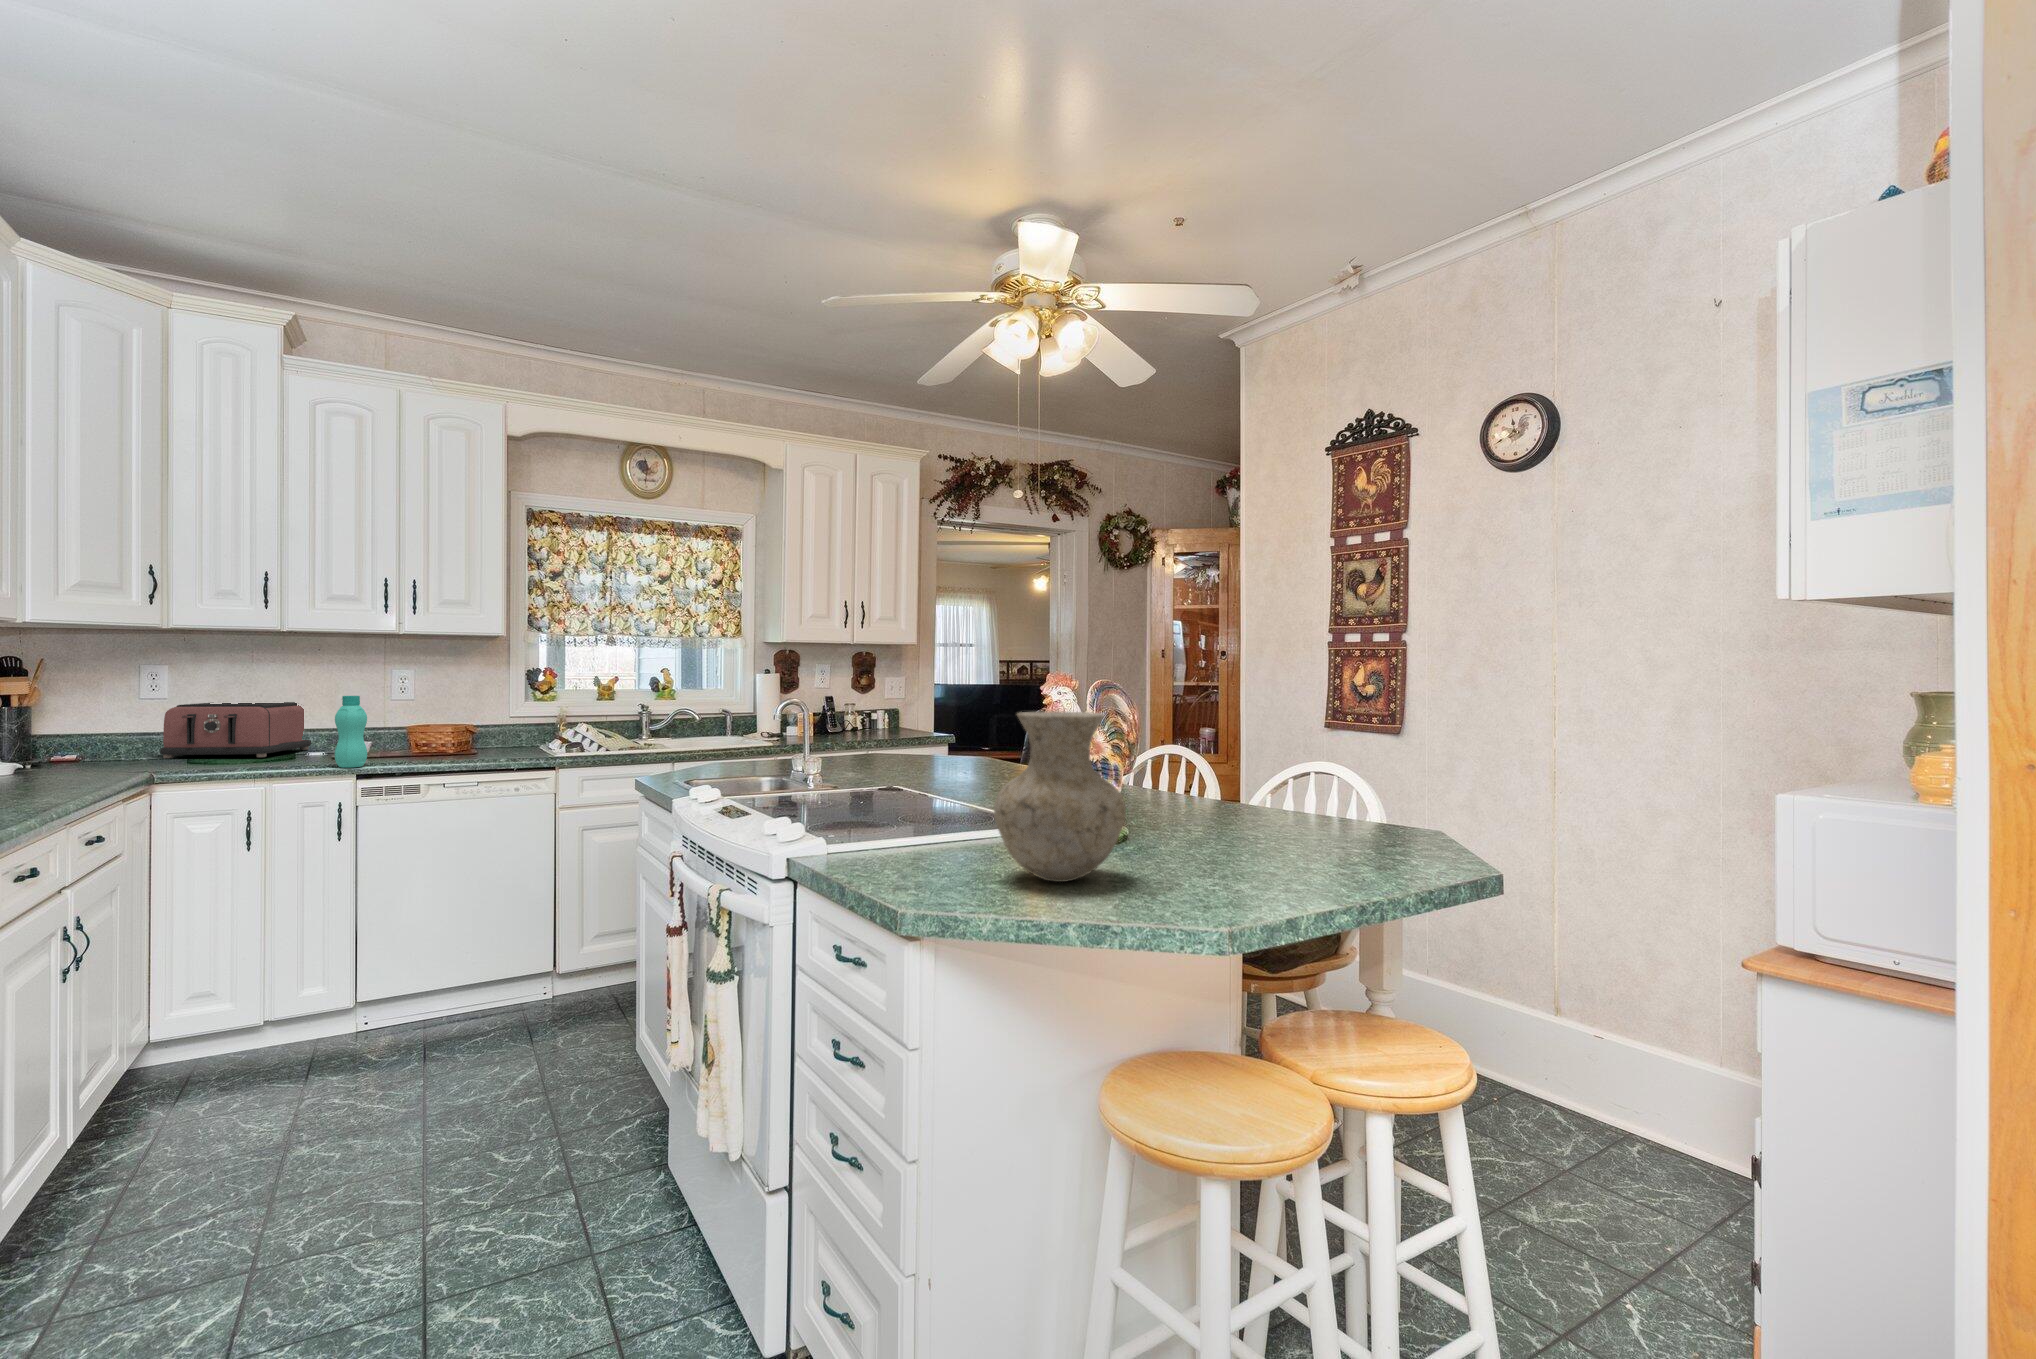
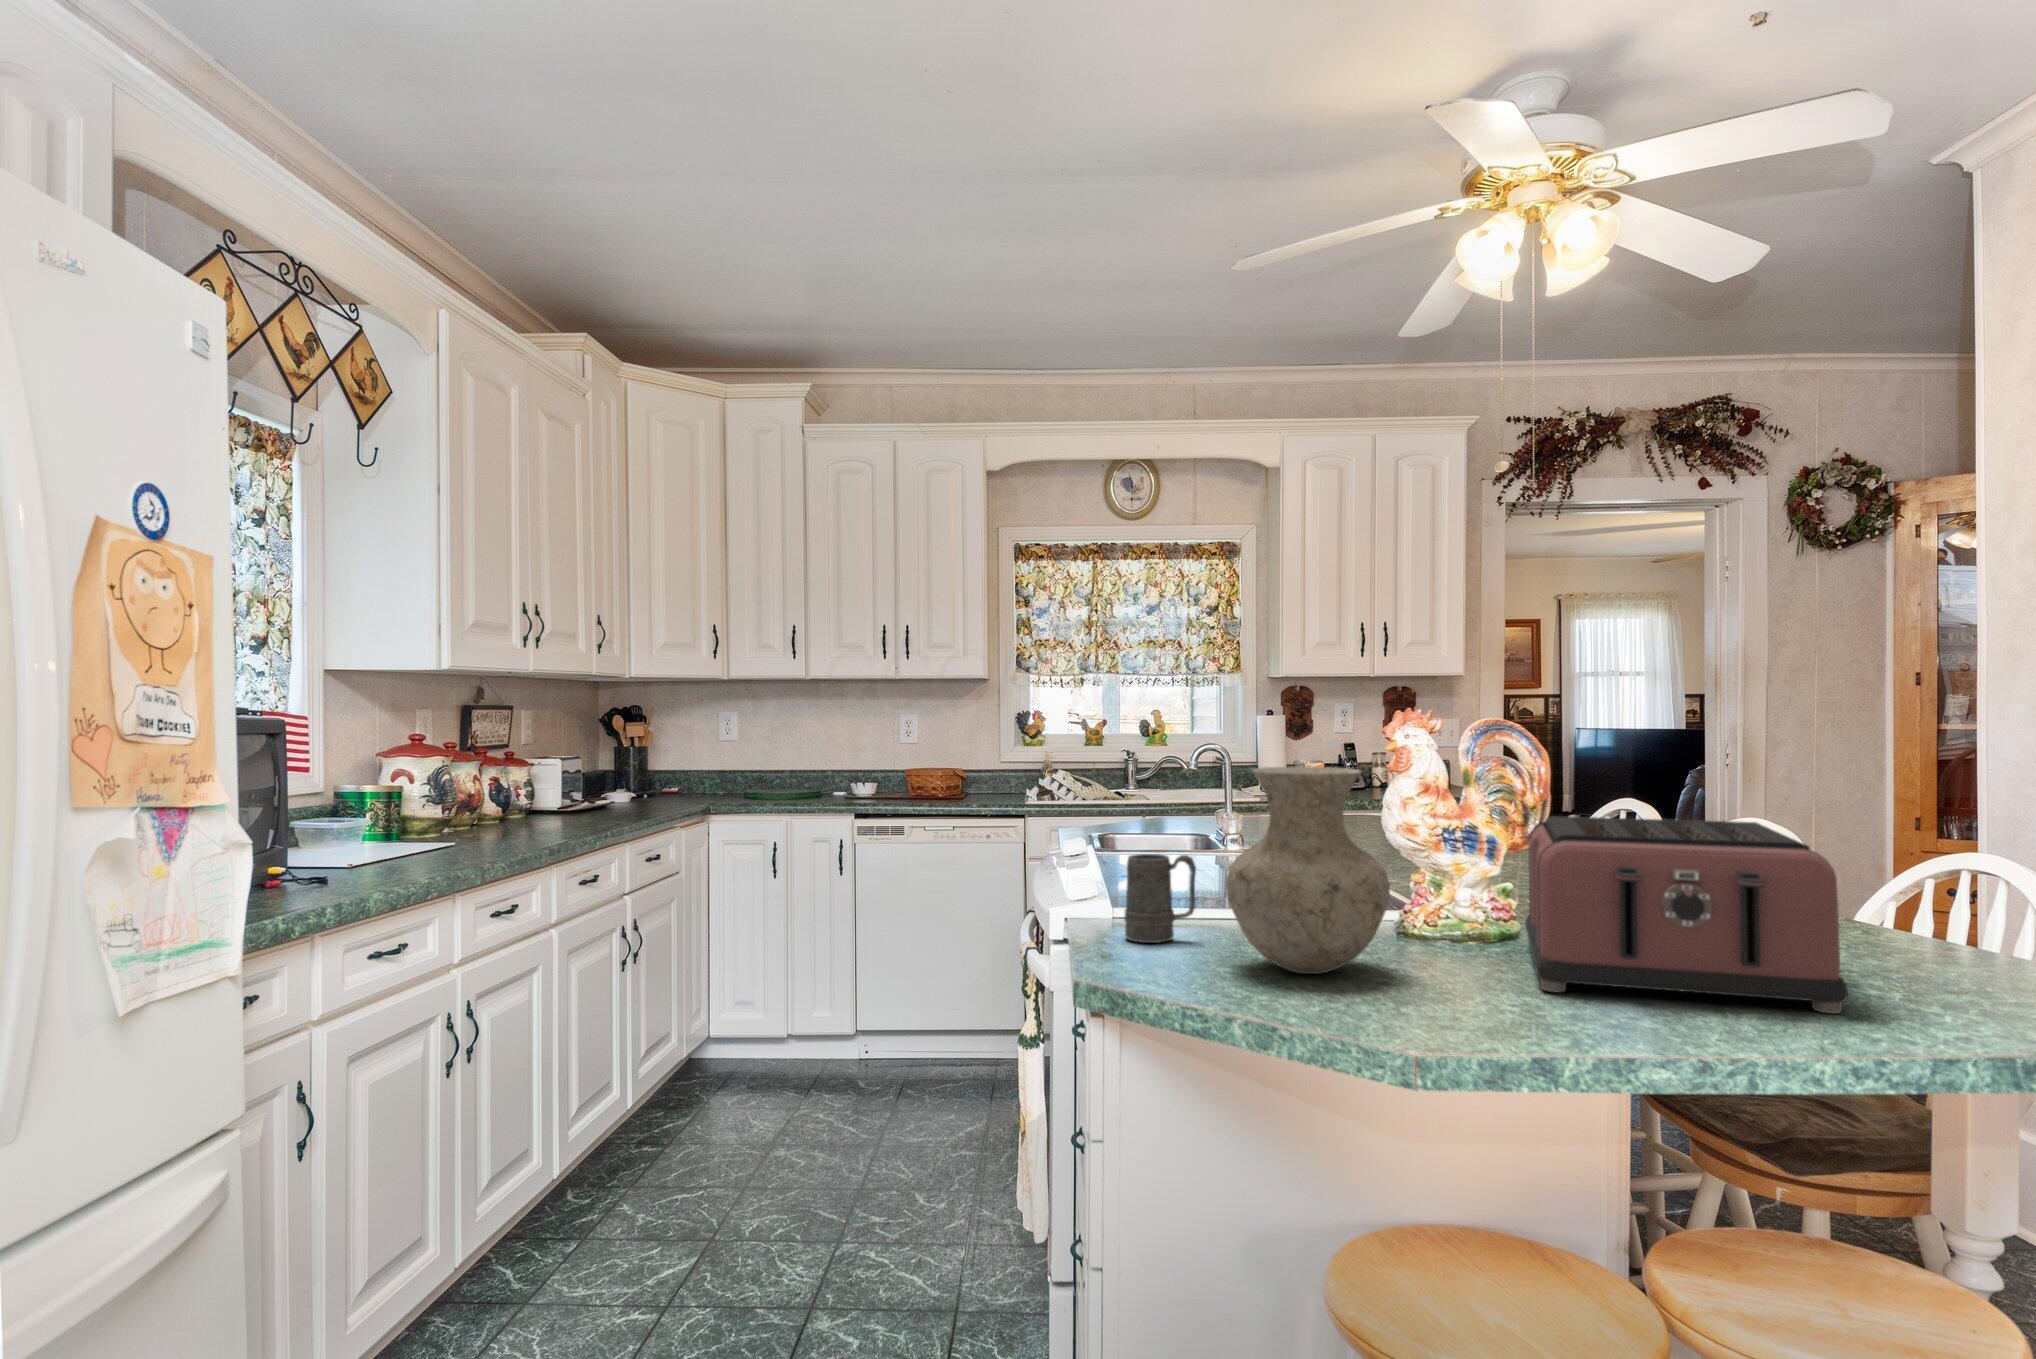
bottle: present [335,696,367,768] -> none [837,738,862,805]
toaster: present [160,702,311,758] -> present [1525,816,1848,1014]
mug: none [873,791,936,872] -> present [1124,854,1196,943]

